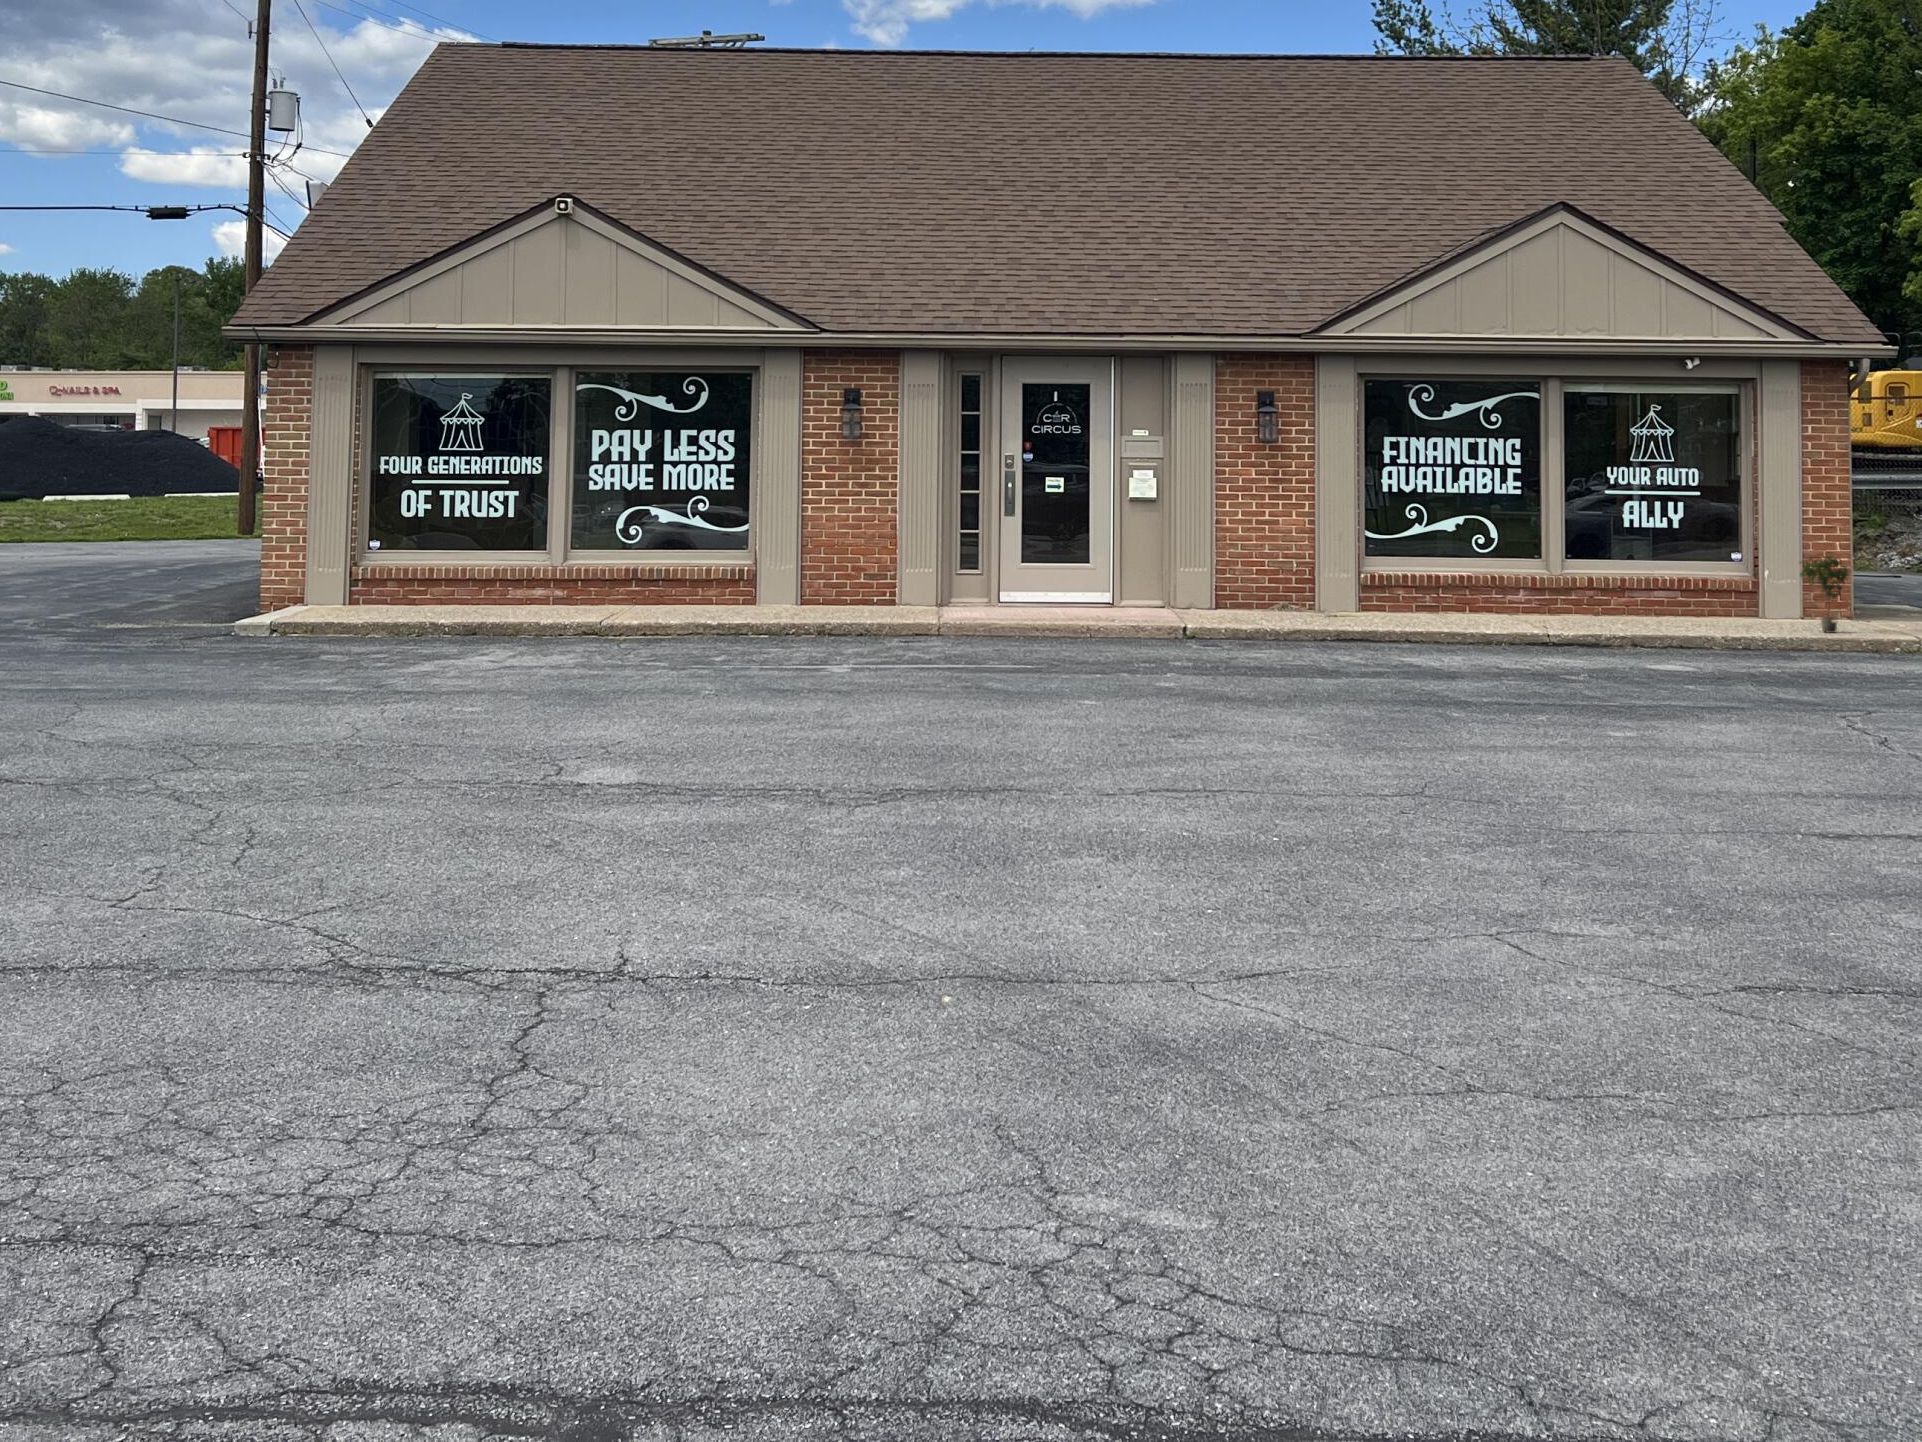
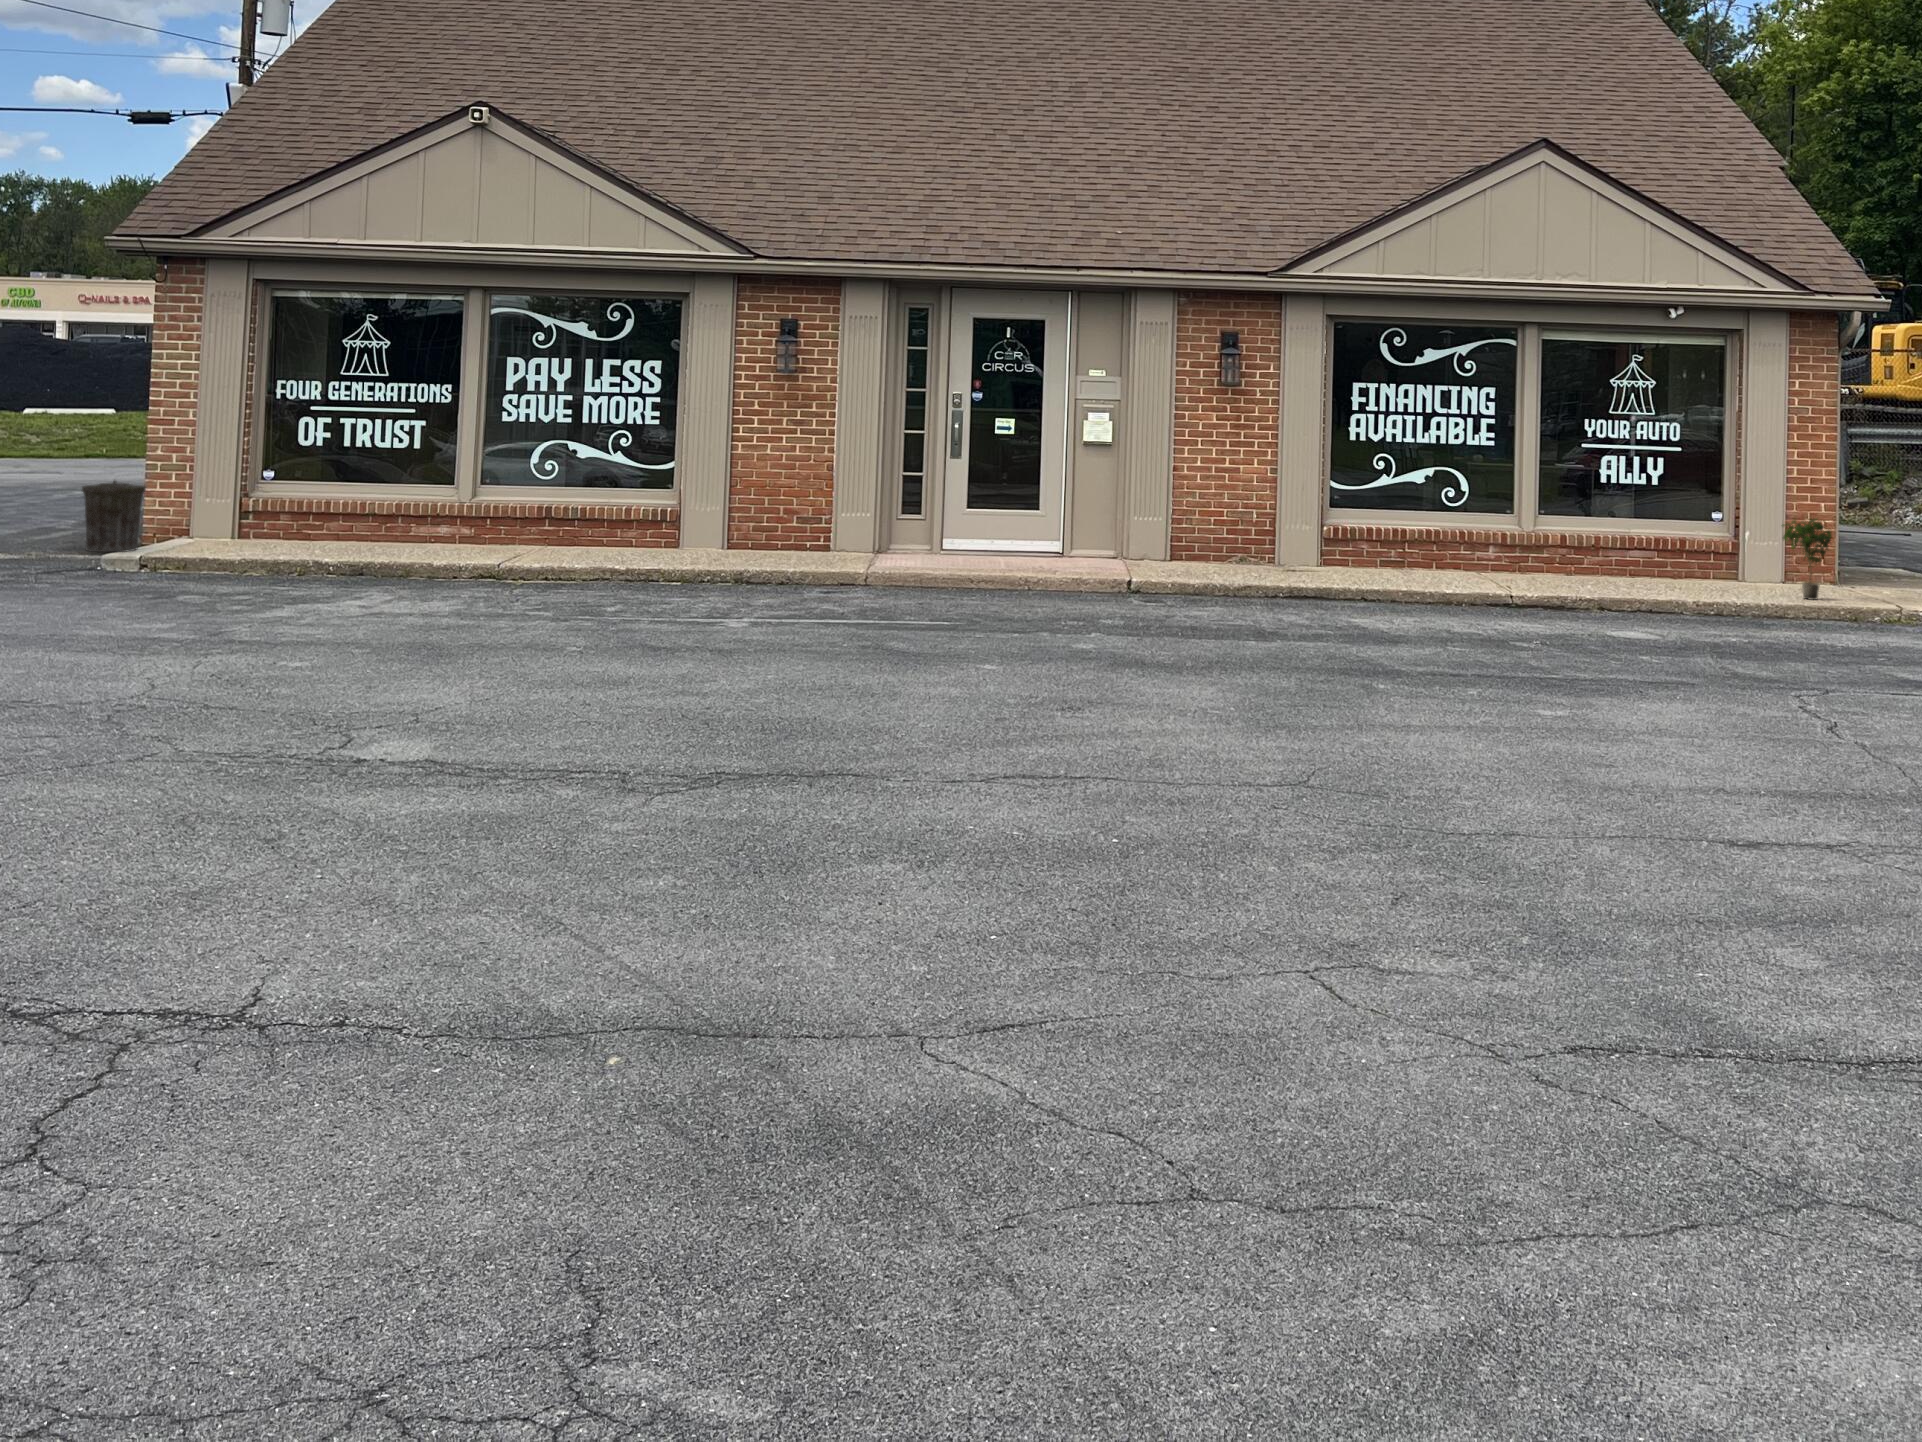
trash can: none [203,552,261,620] -> present [82,481,146,552]

